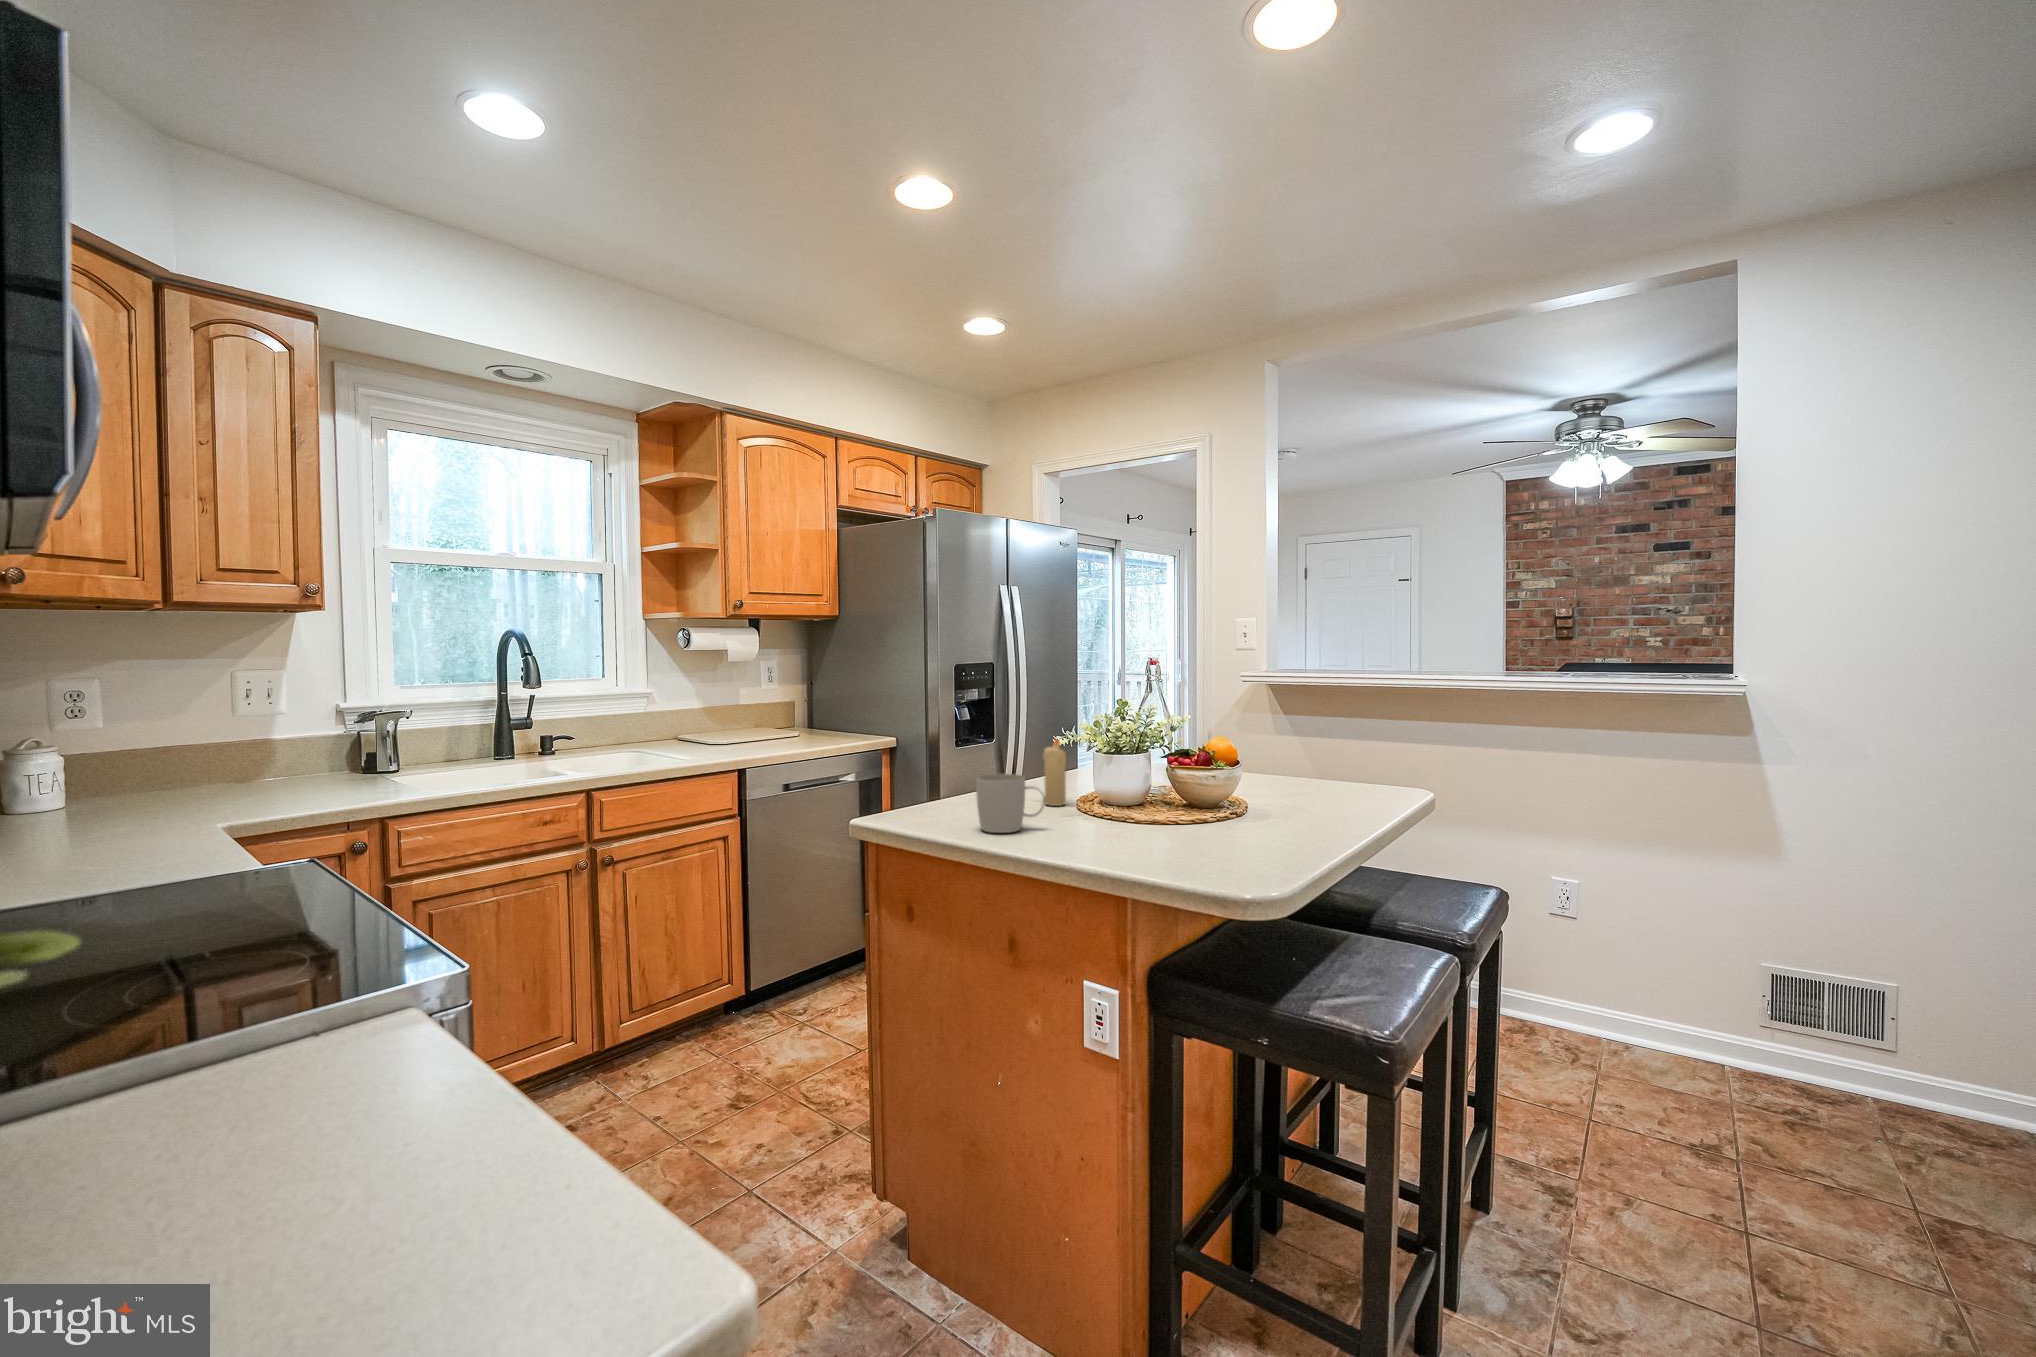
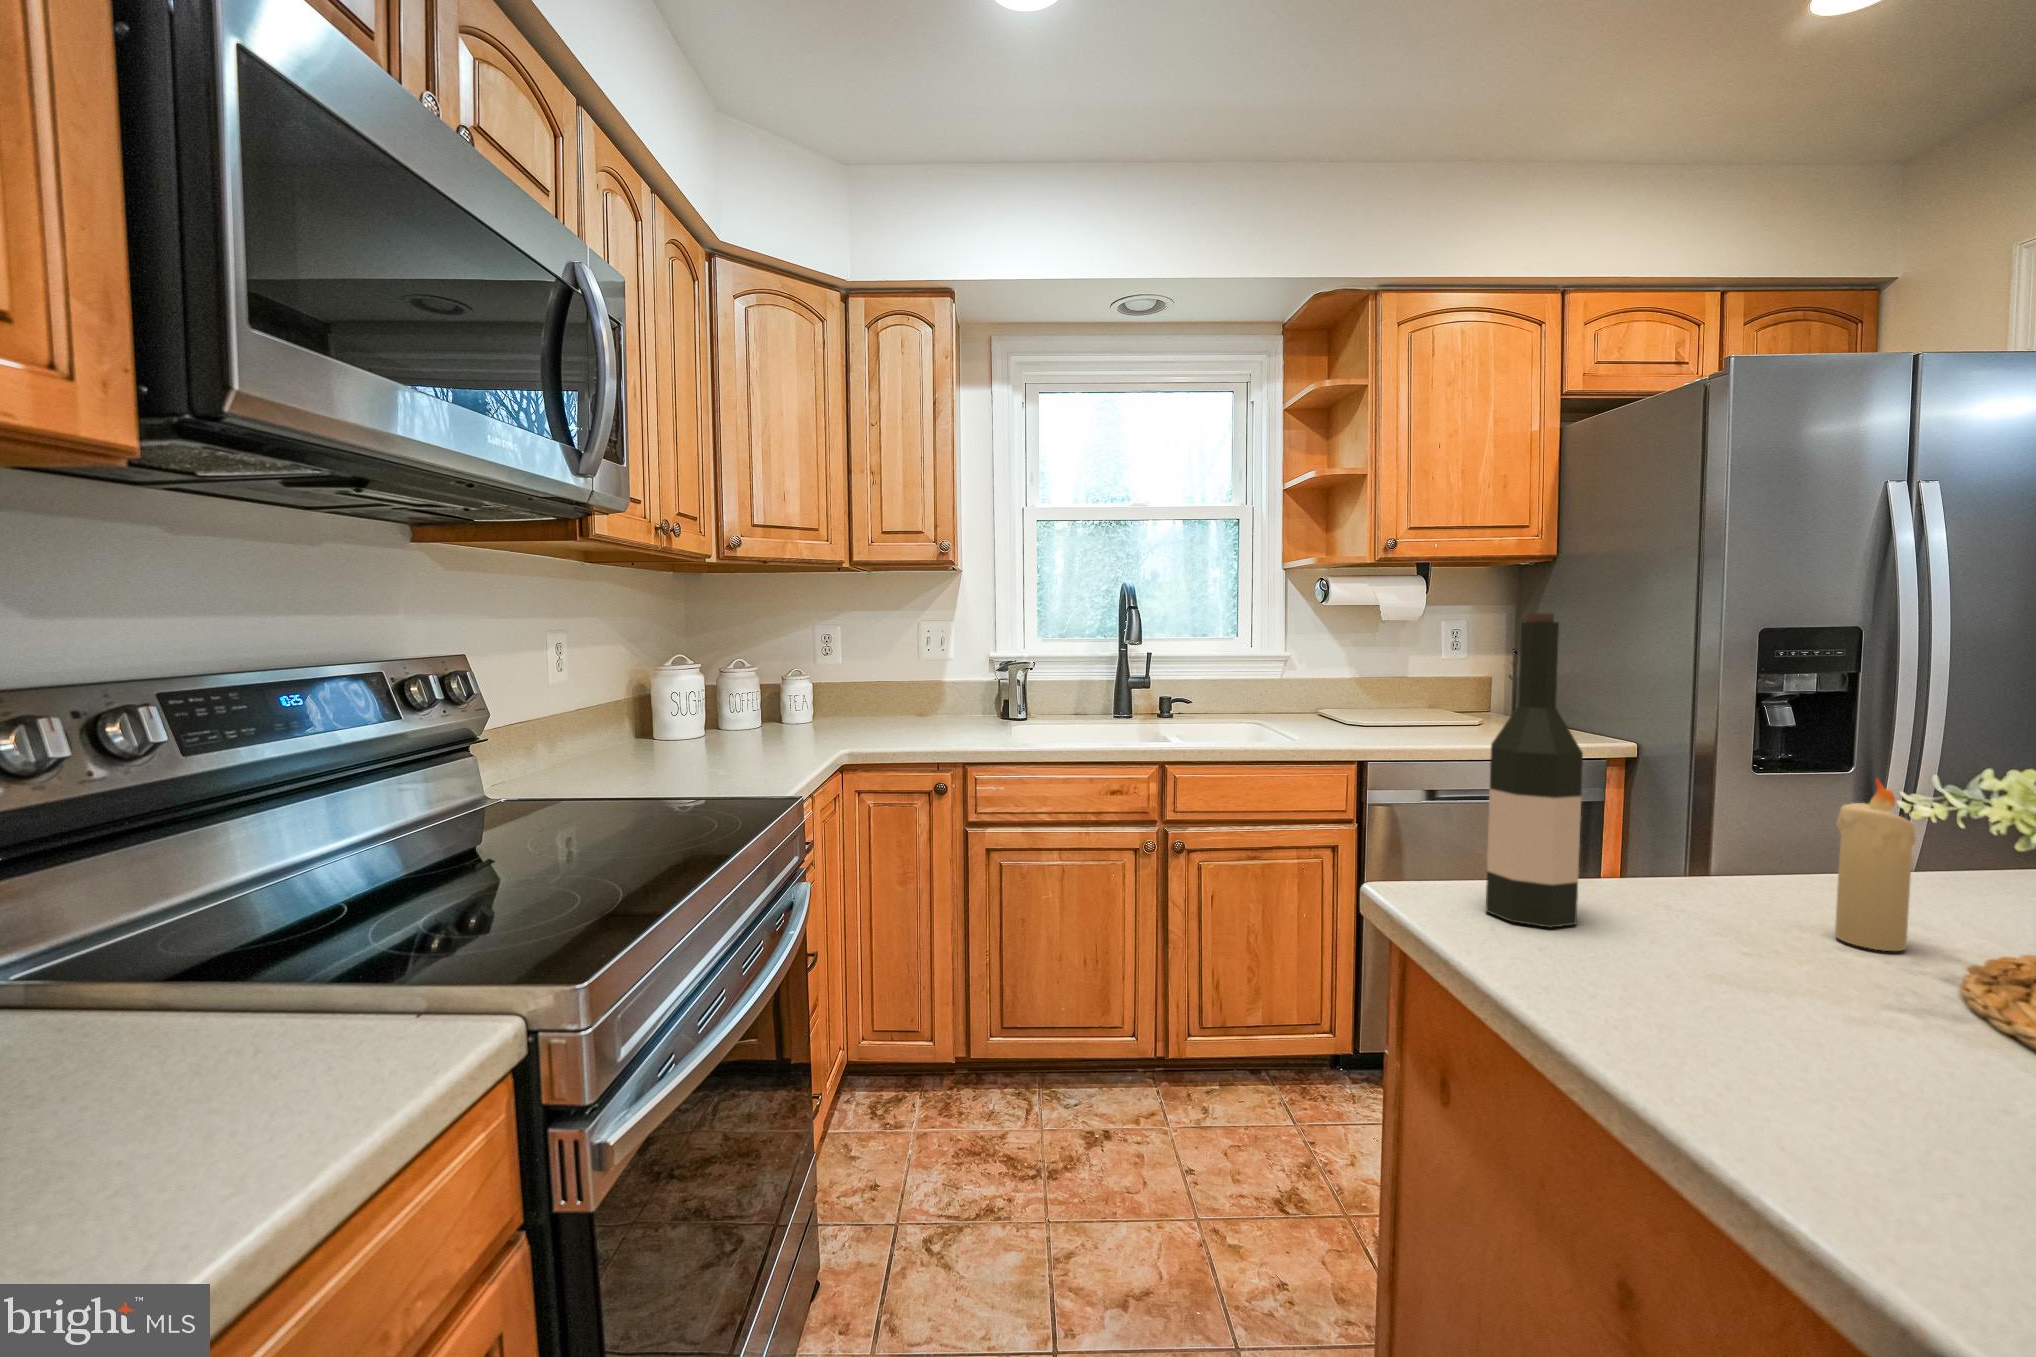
wine bottle: none [924,670,965,822] -> present [1486,613,1583,928]
mug: present [976,774,1045,833] -> none [1573,845,1777,999]

